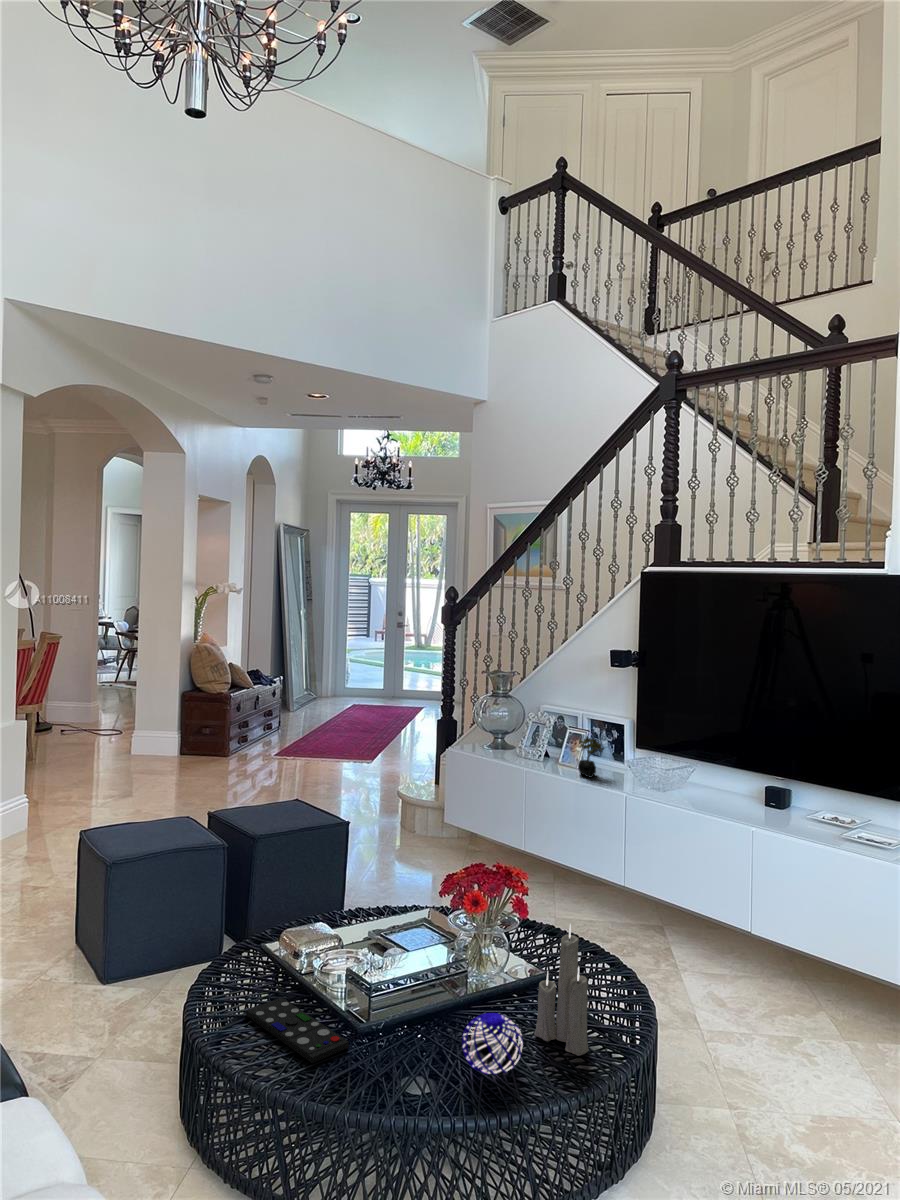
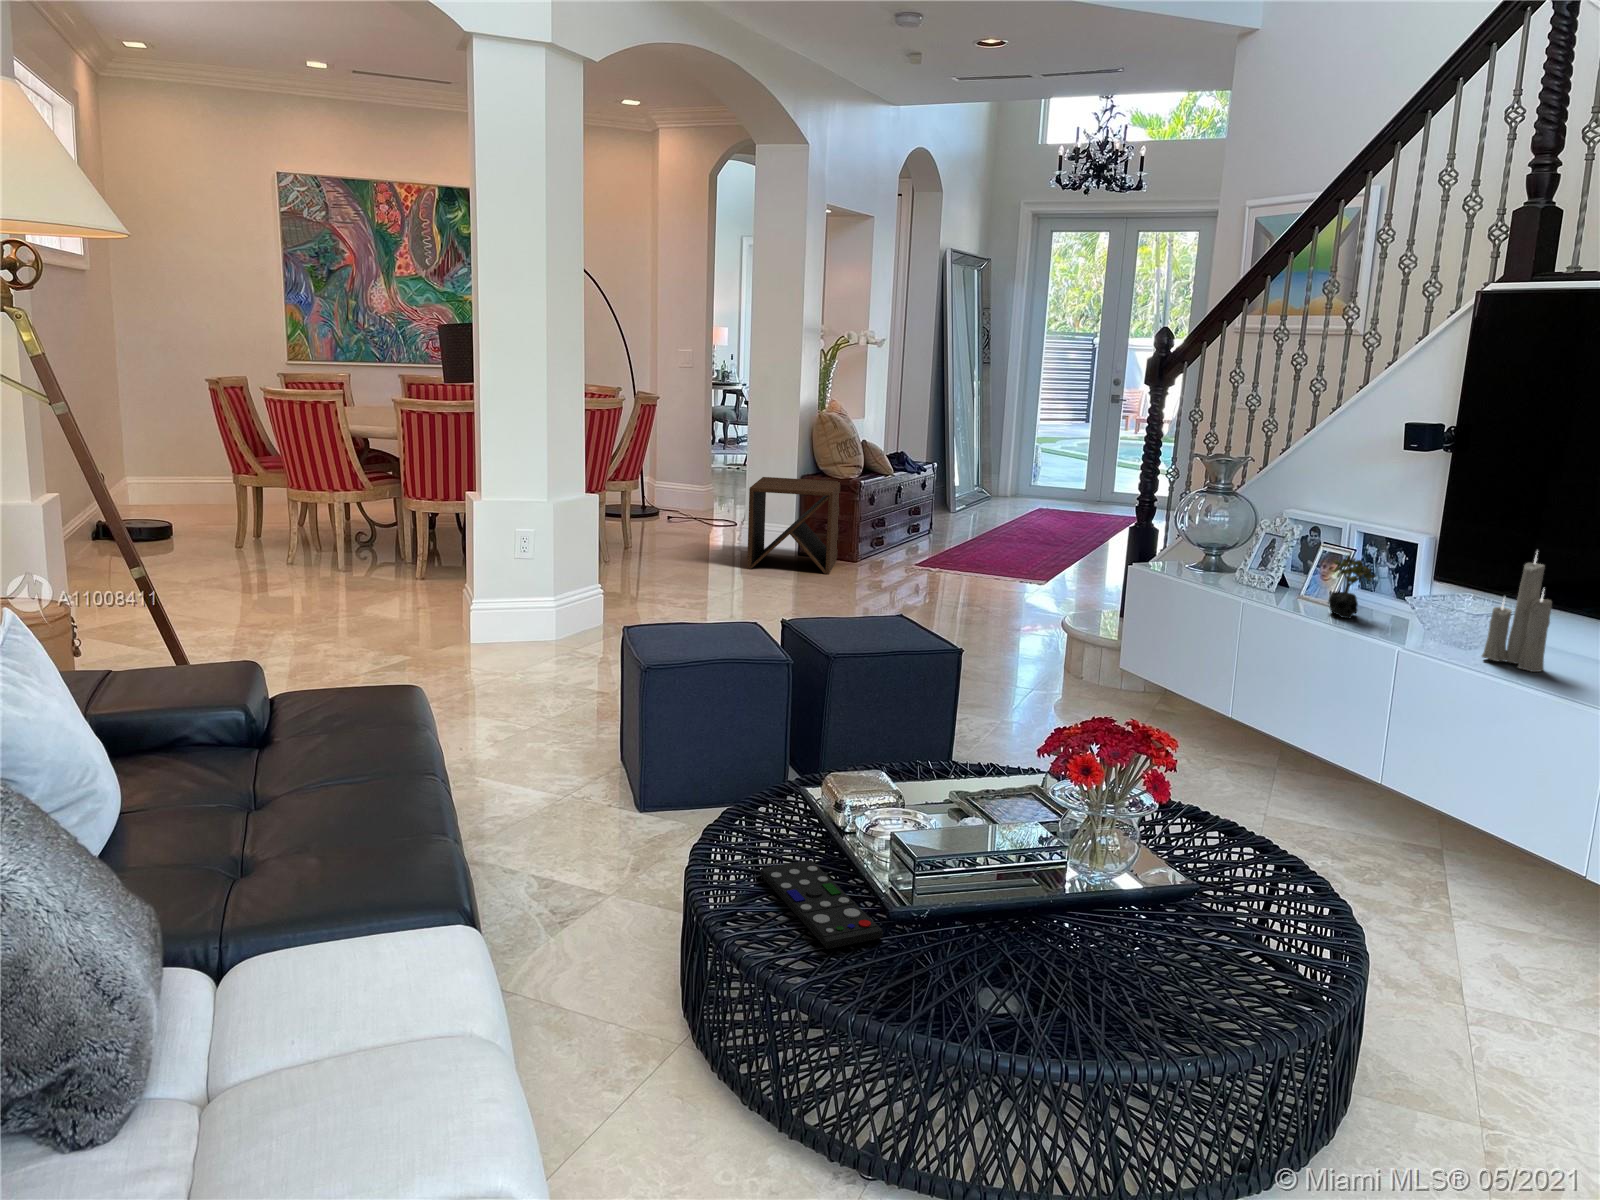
side table: none [143,696,214,770] -> present [747,477,840,574]
candle: present [534,924,588,1056] -> present [1481,556,1552,672]
decorative orb: present [462,1013,523,1075] -> none [1037,925,1130,1013]

